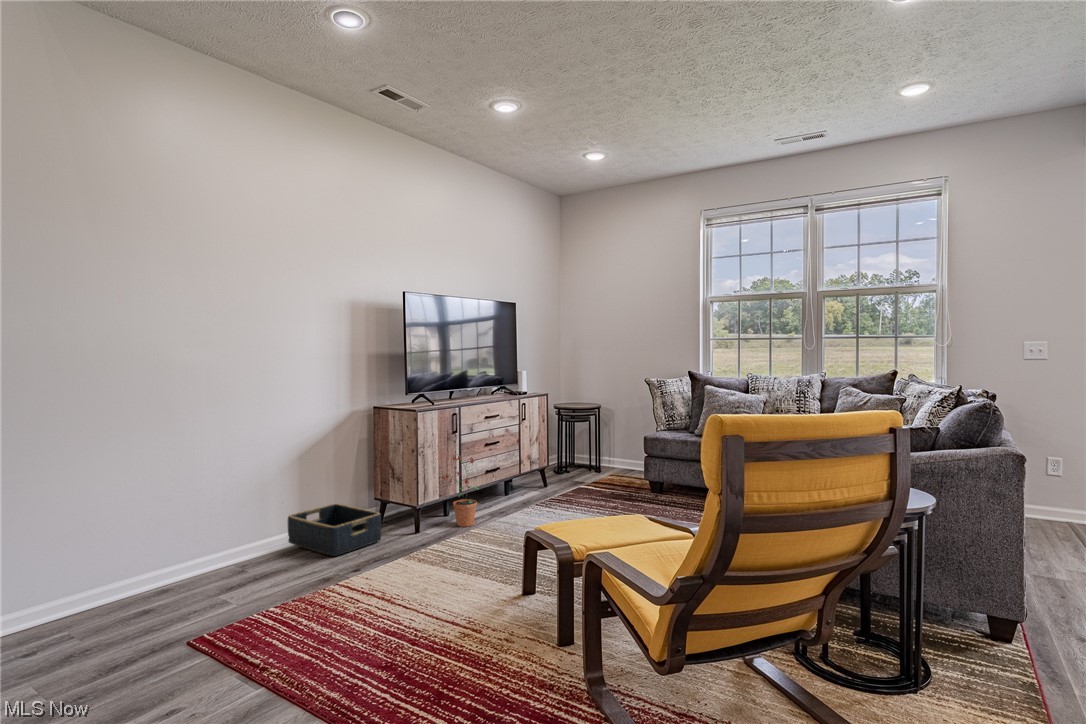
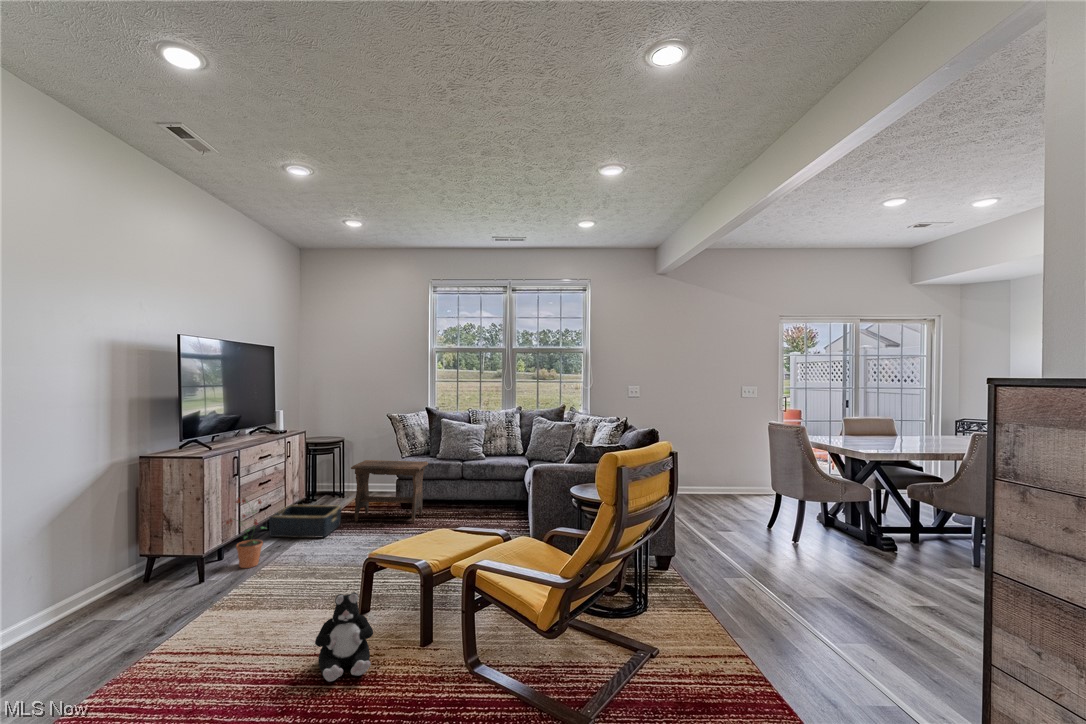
footstool: none [584,430,675,509] -> present [351,460,428,523]
basket: present [288,504,381,556] -> present [269,505,341,538]
plush toy: none [433,559,499,655] -> present [315,592,373,682]

